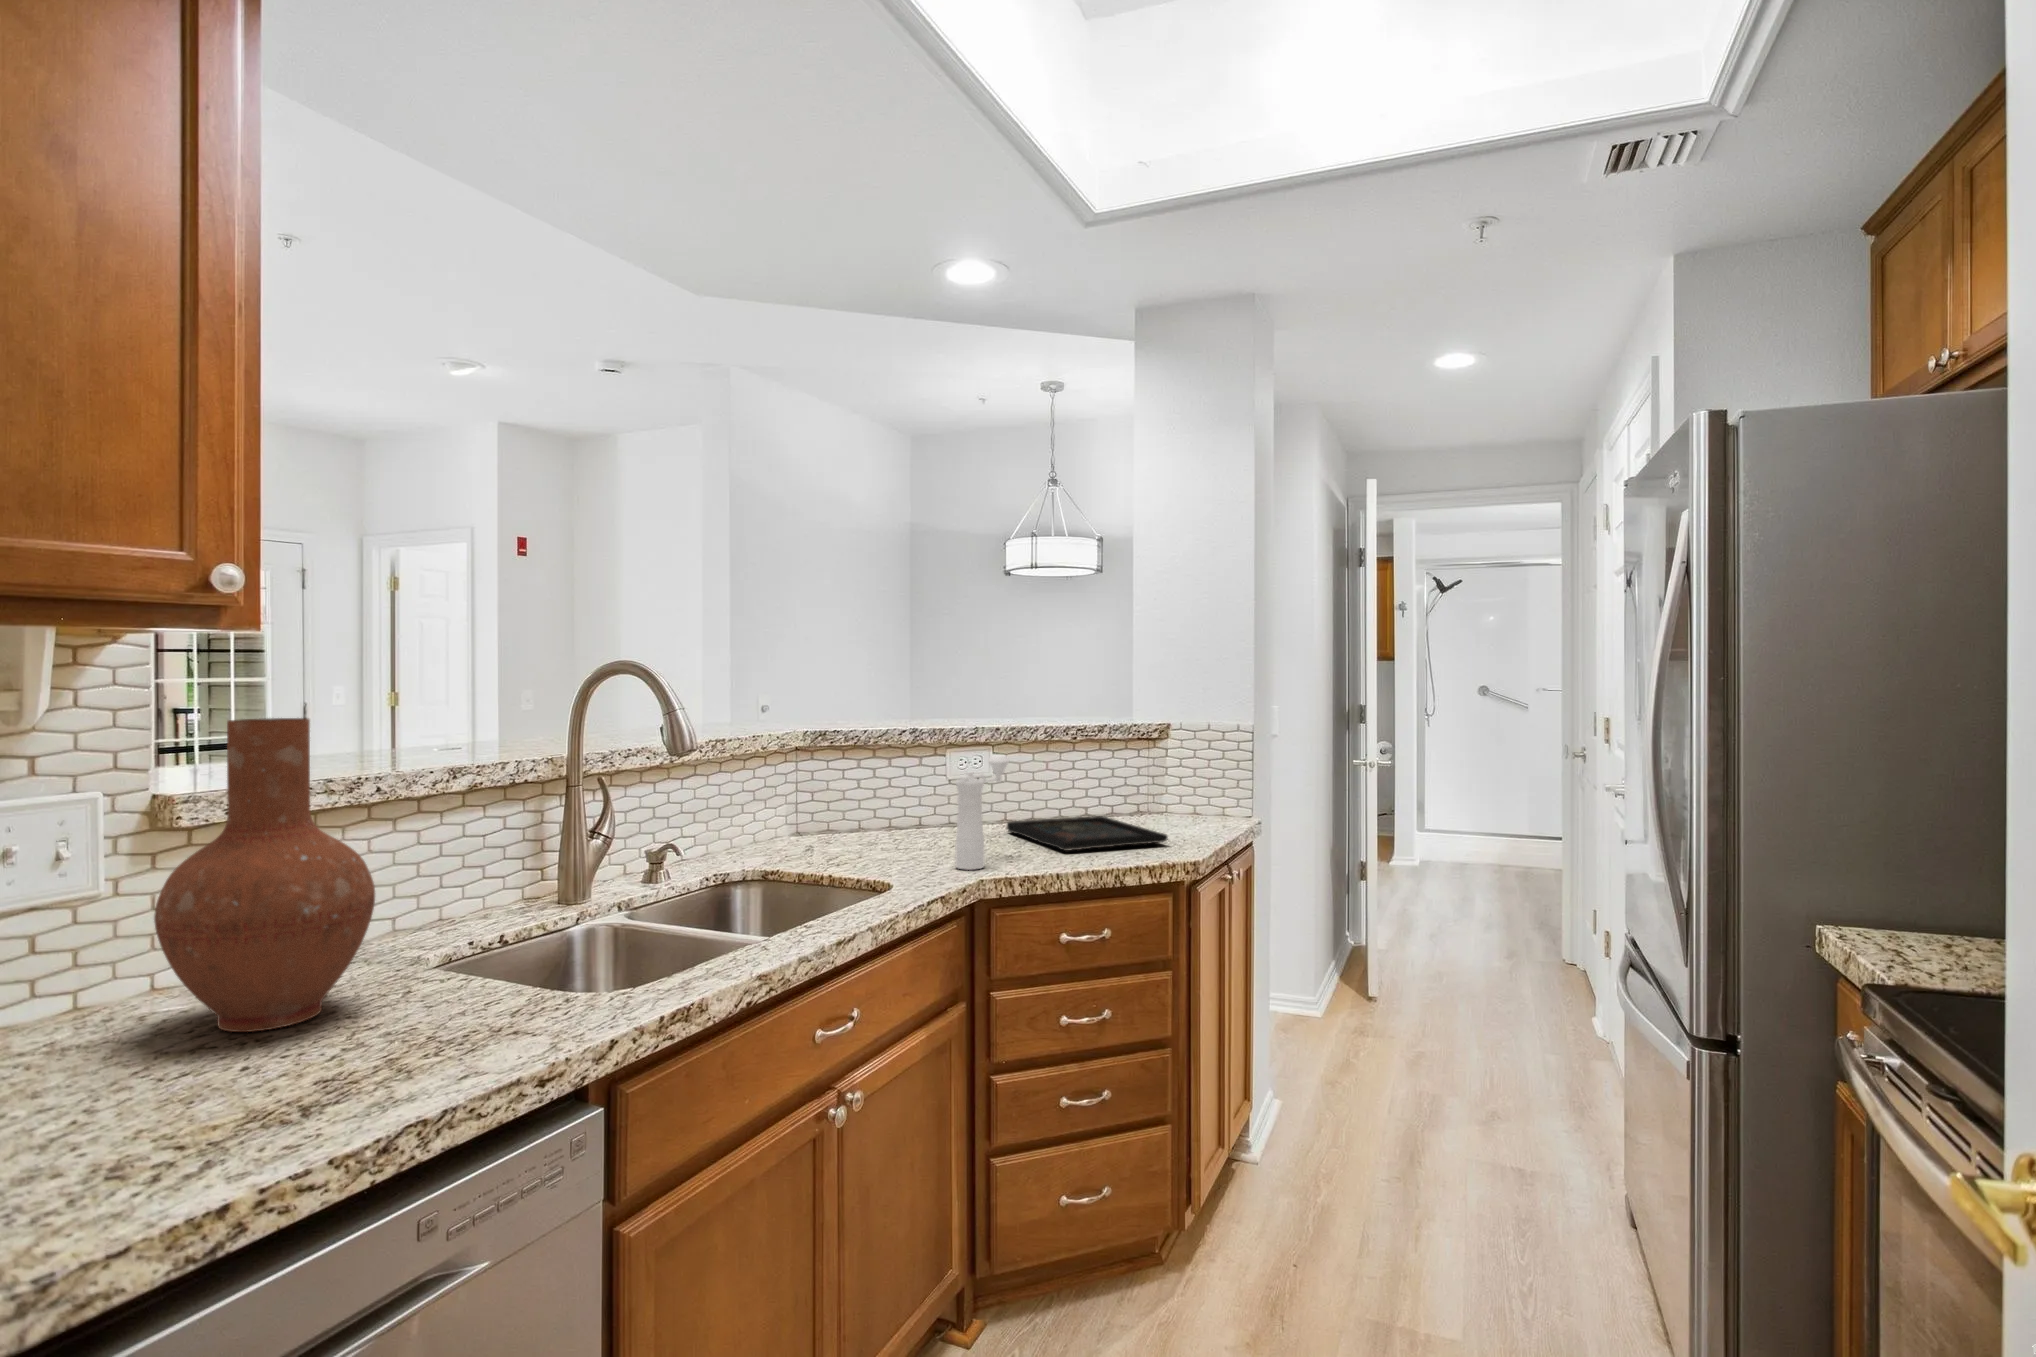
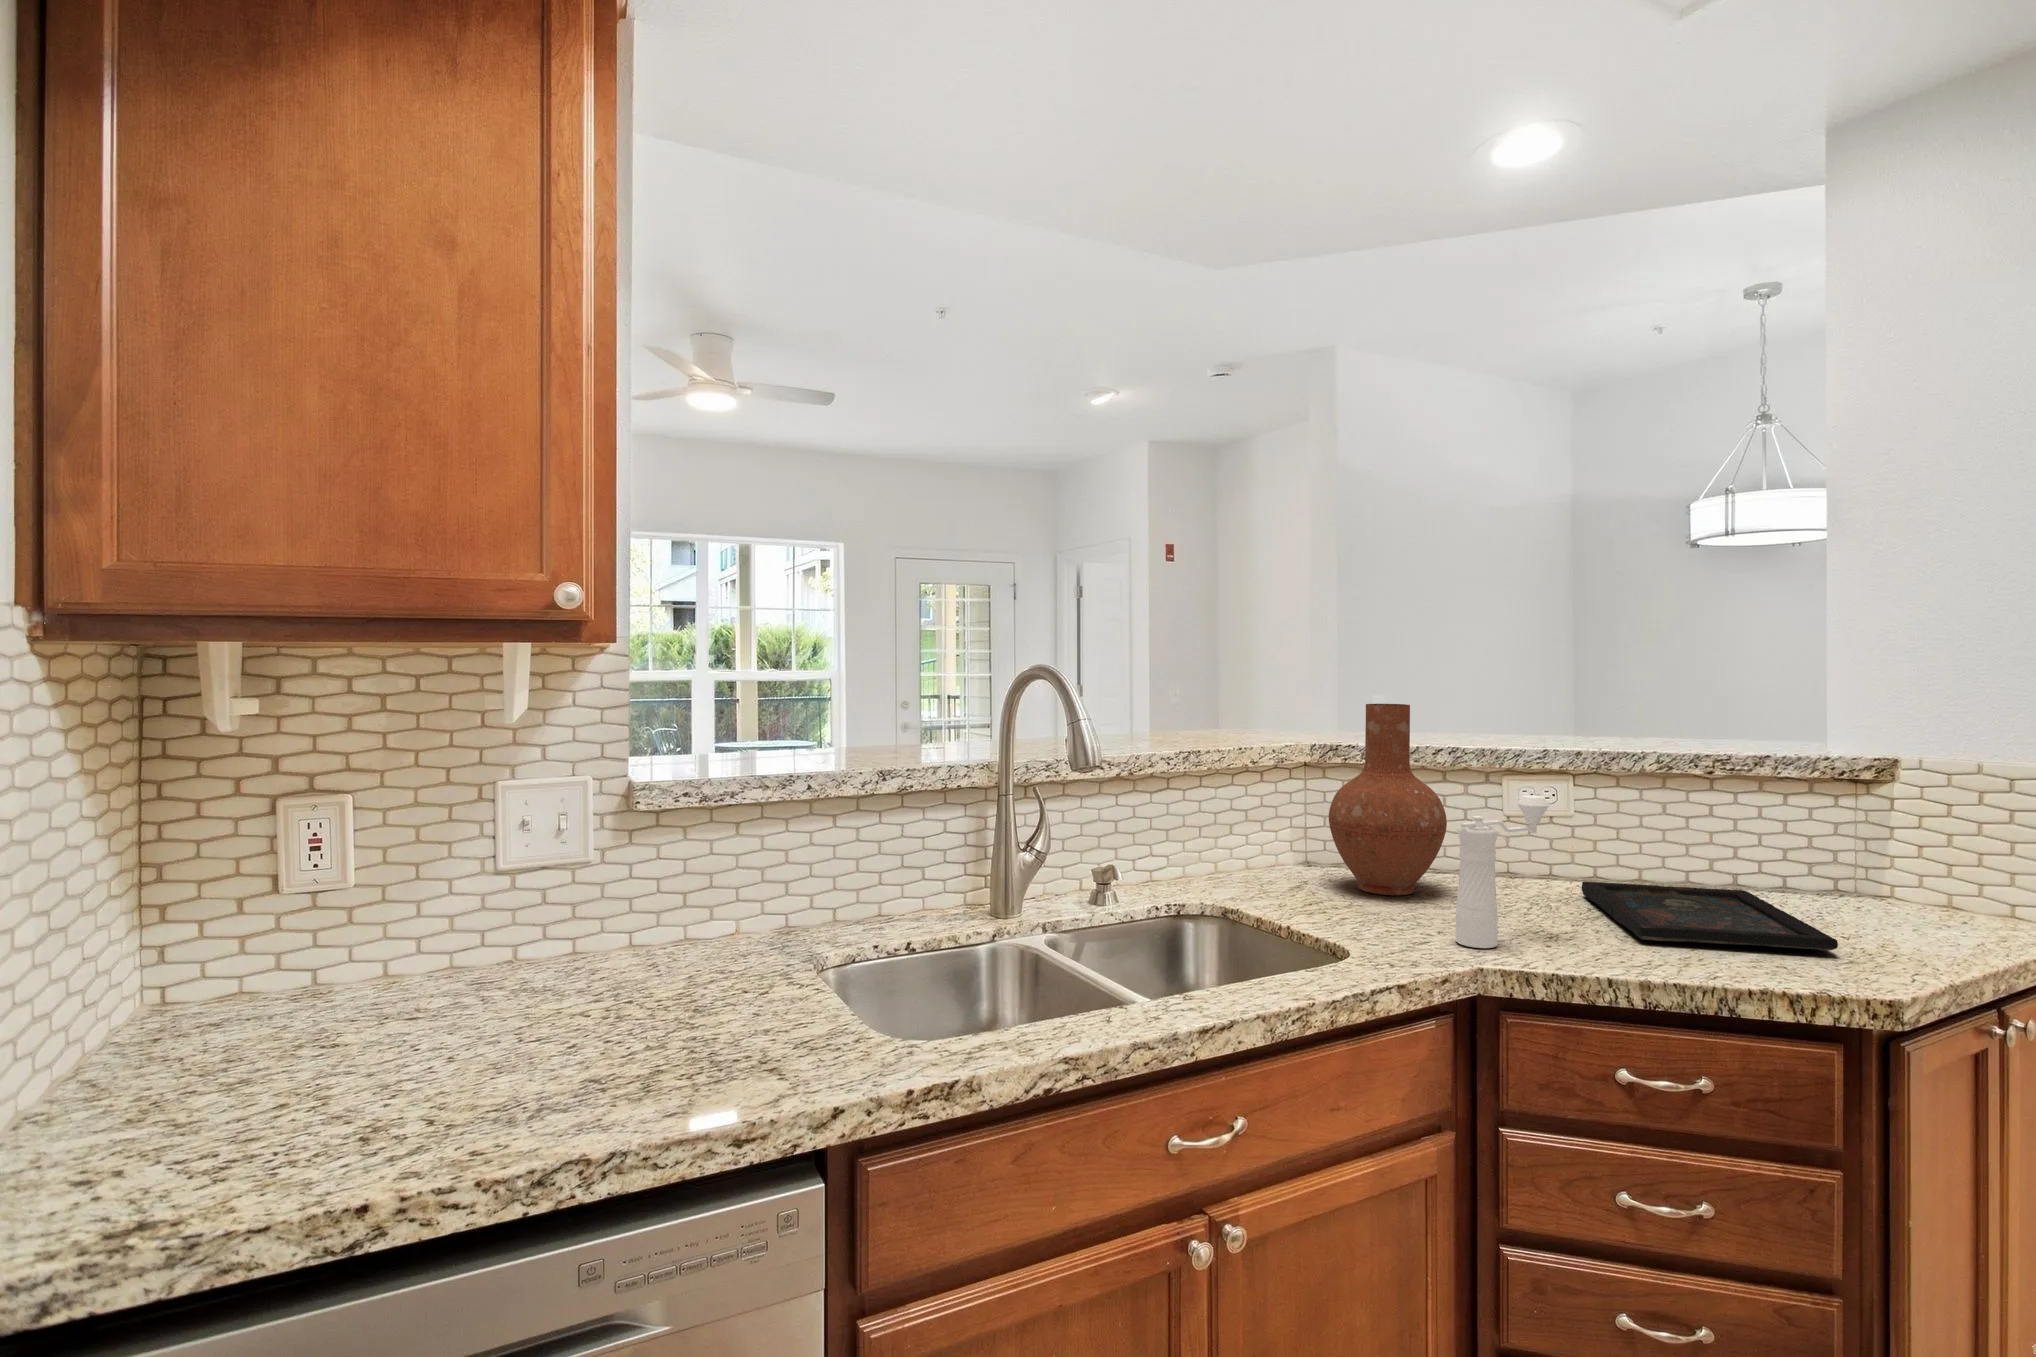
vase: present [154,718,375,1032] -> present [1329,704,1447,895]

